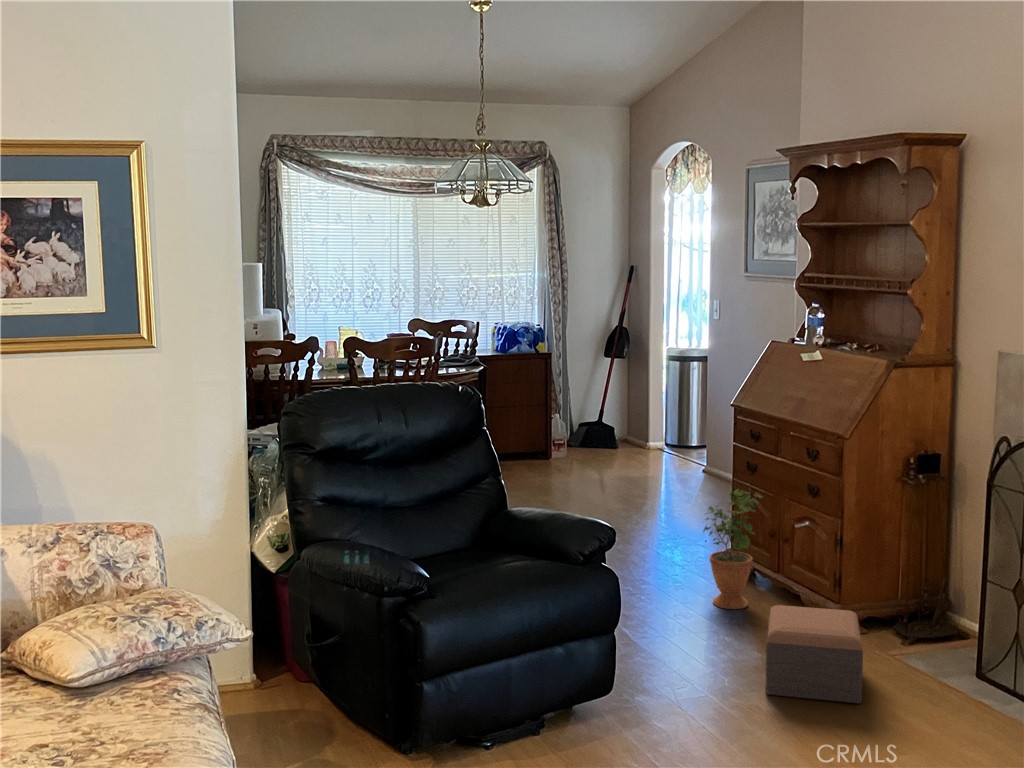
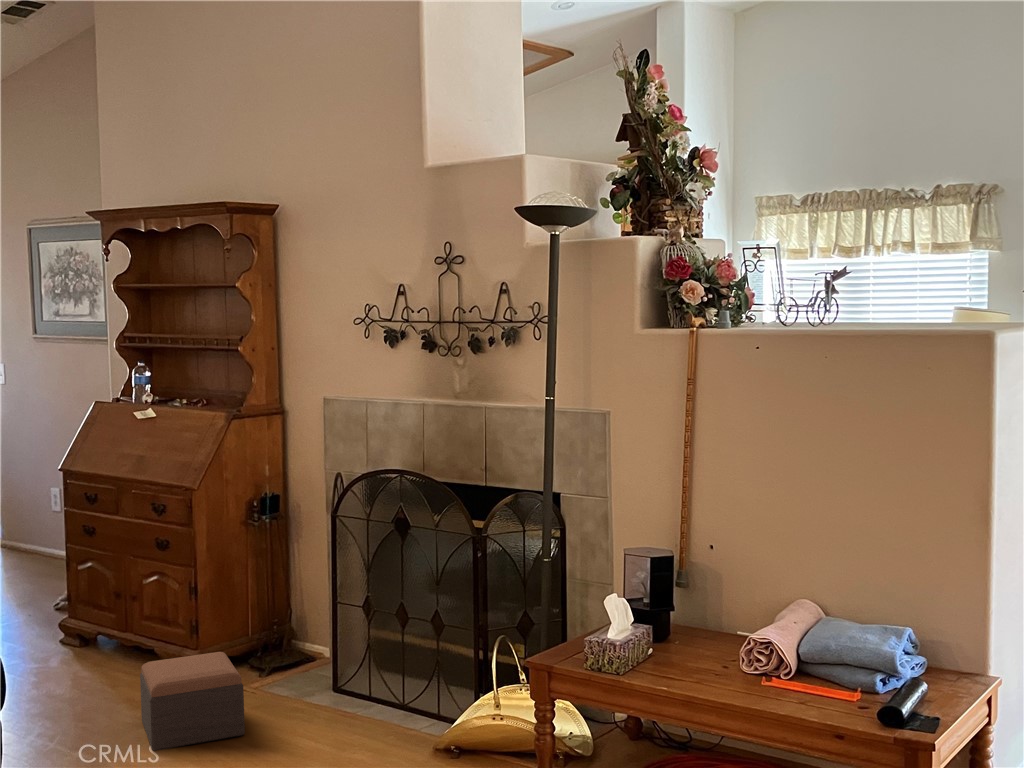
potted plant: present [703,488,762,609] -> none [44,549,107,685]

